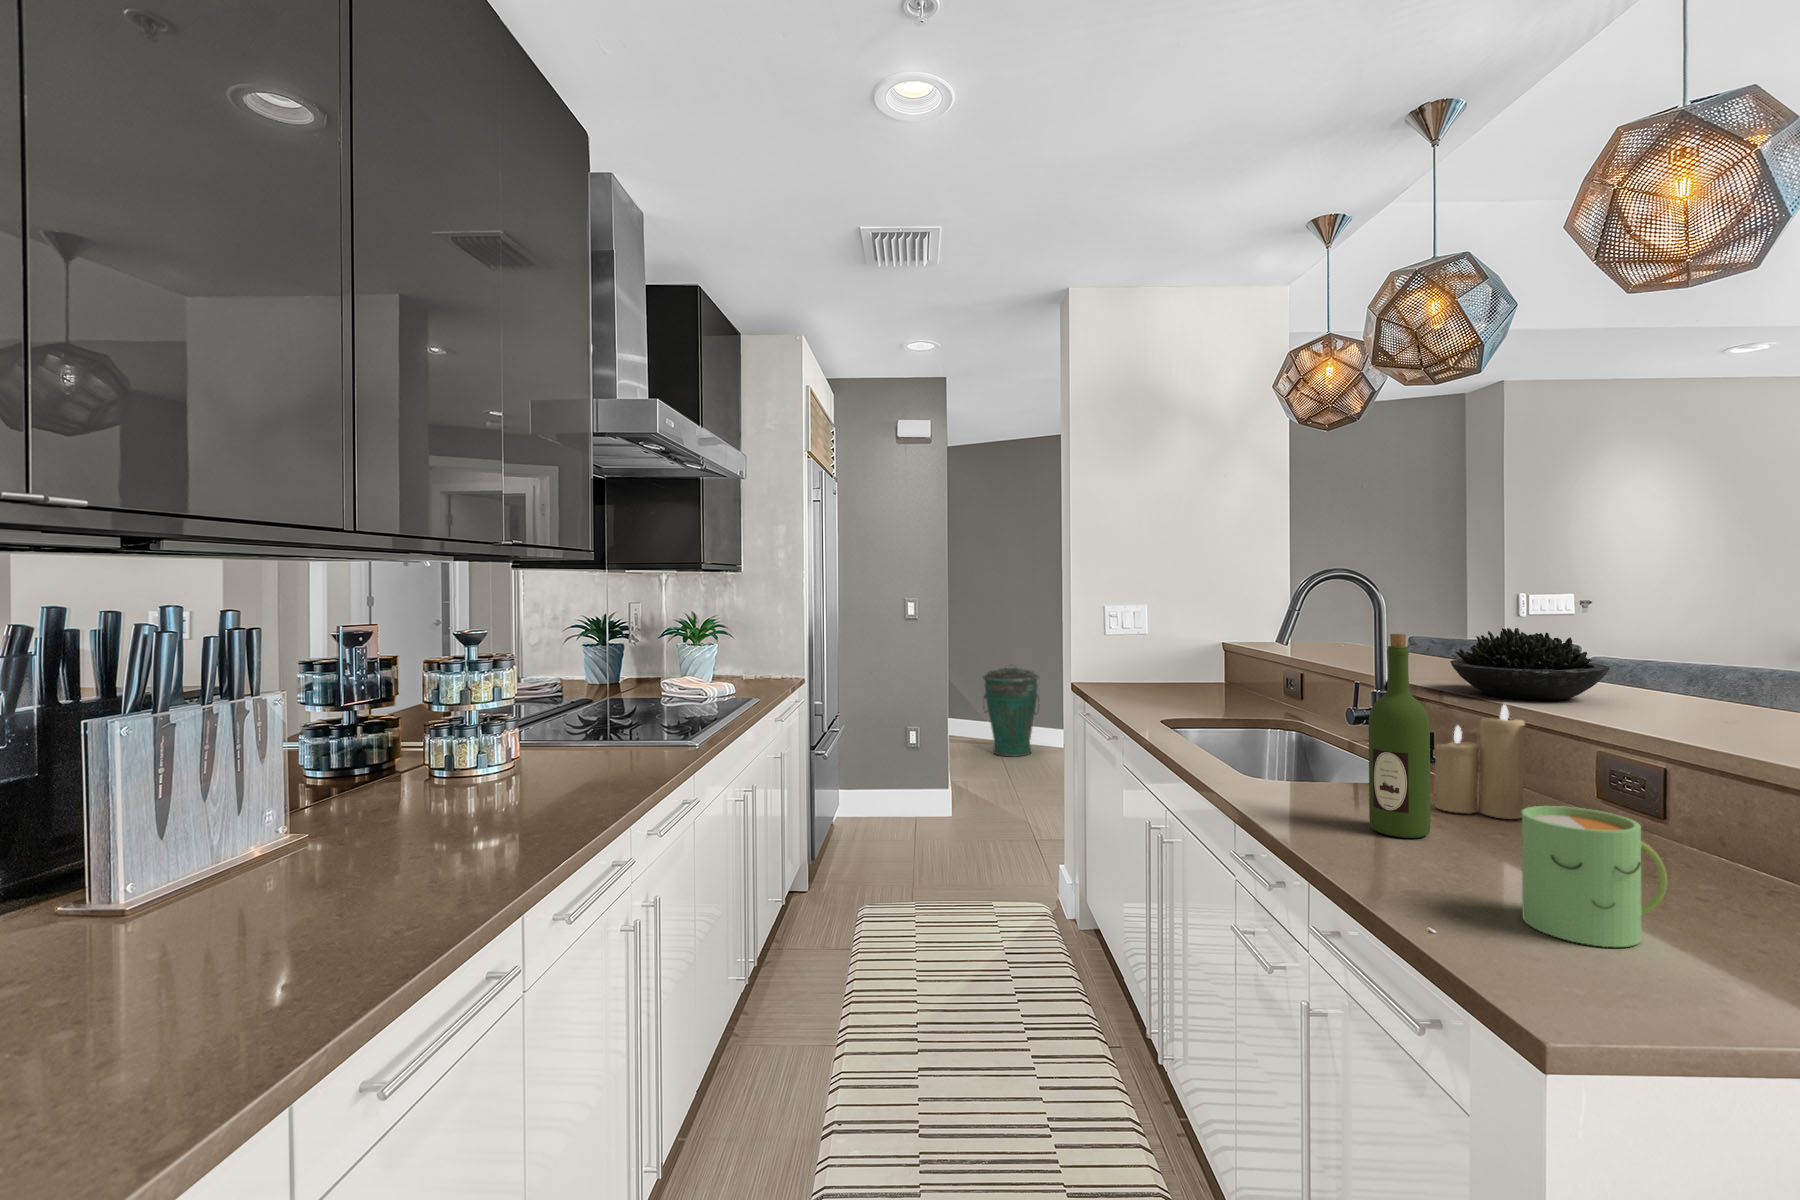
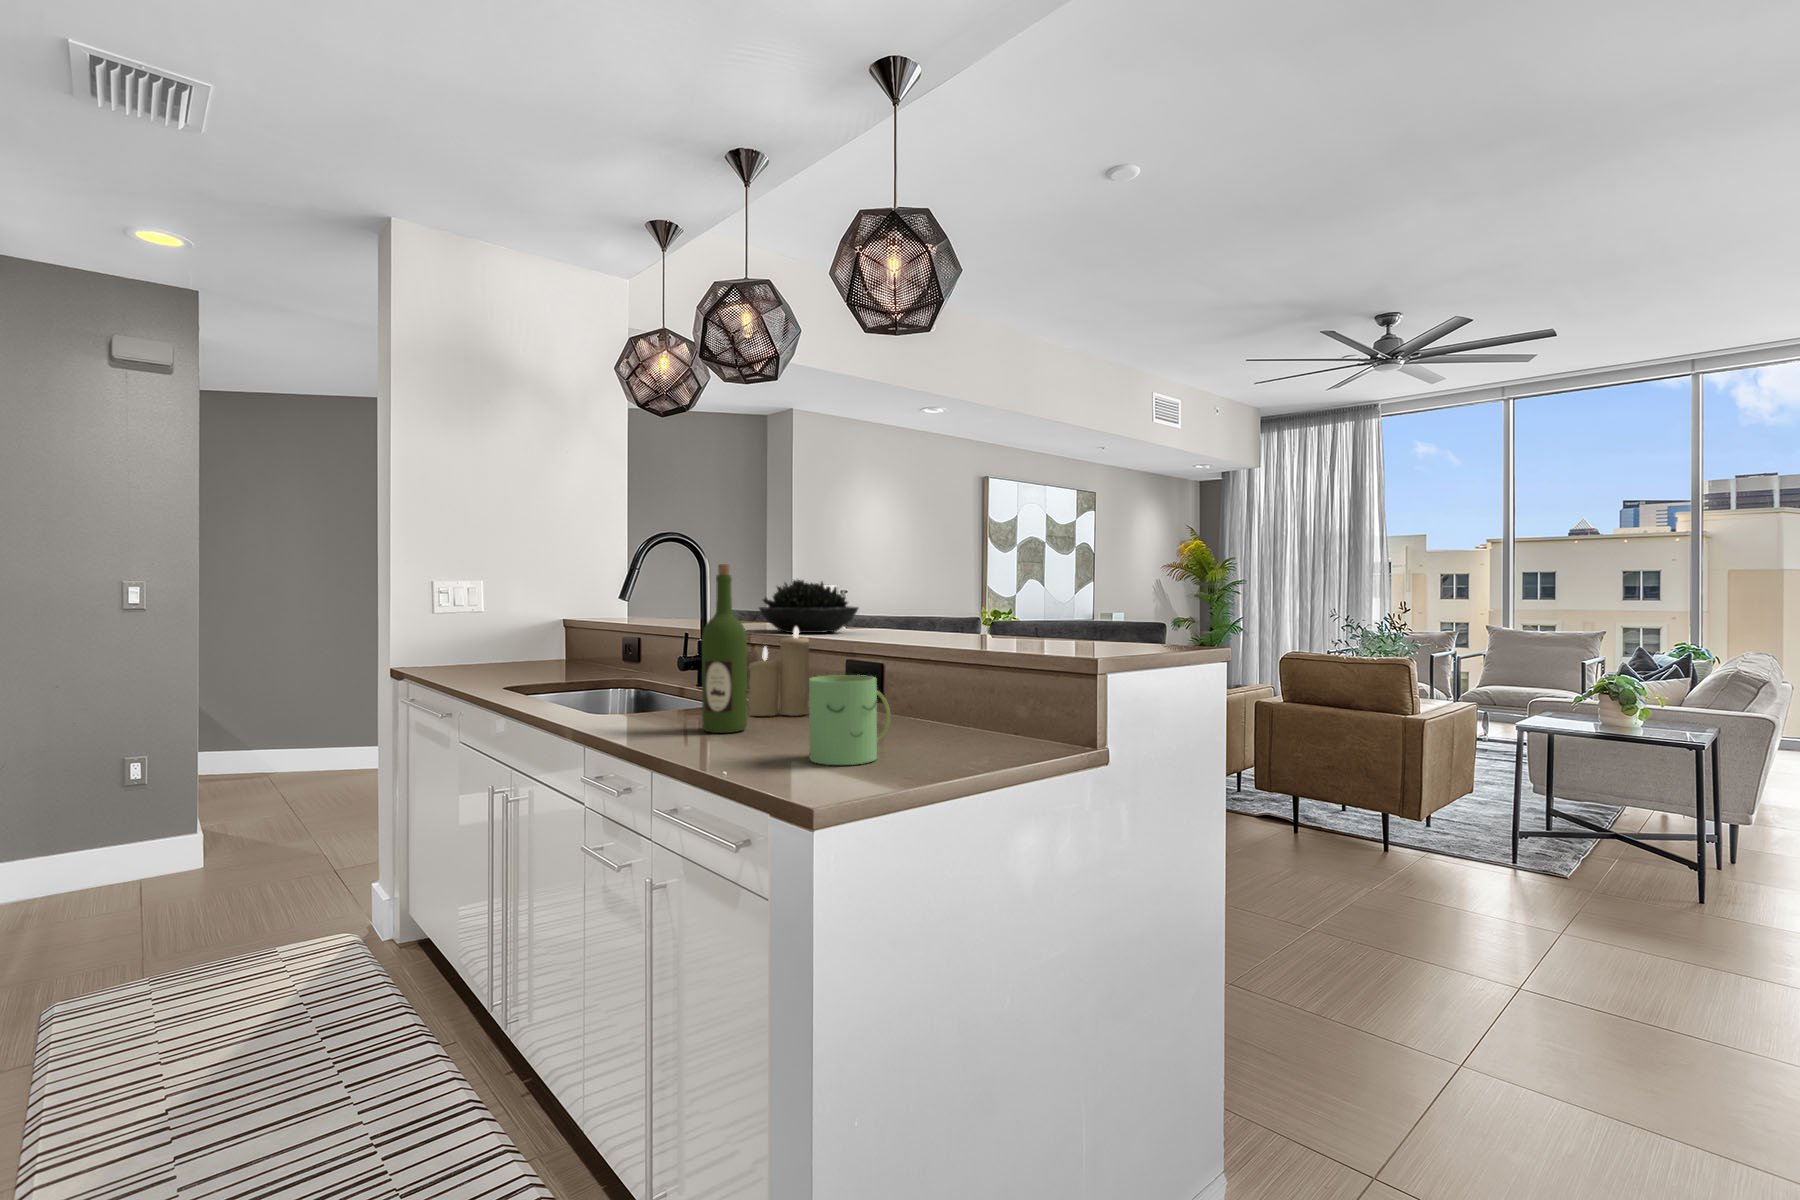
trash can: present [983,667,1039,757] -> none [253,671,337,785]

